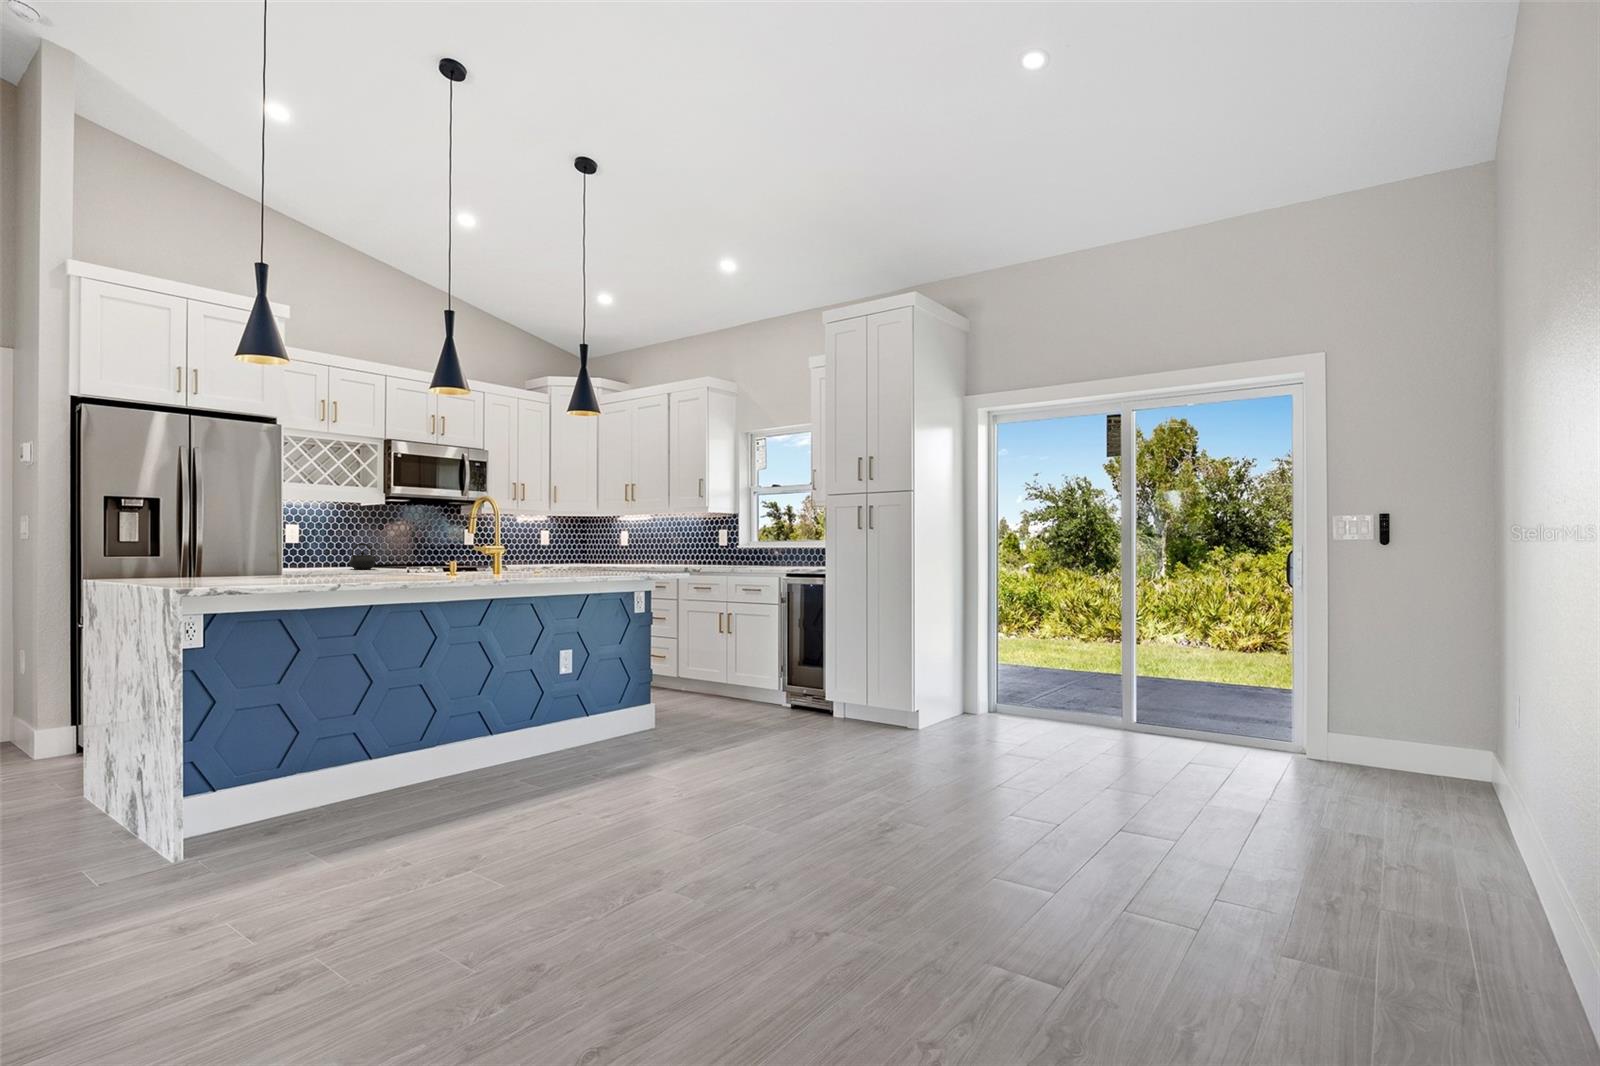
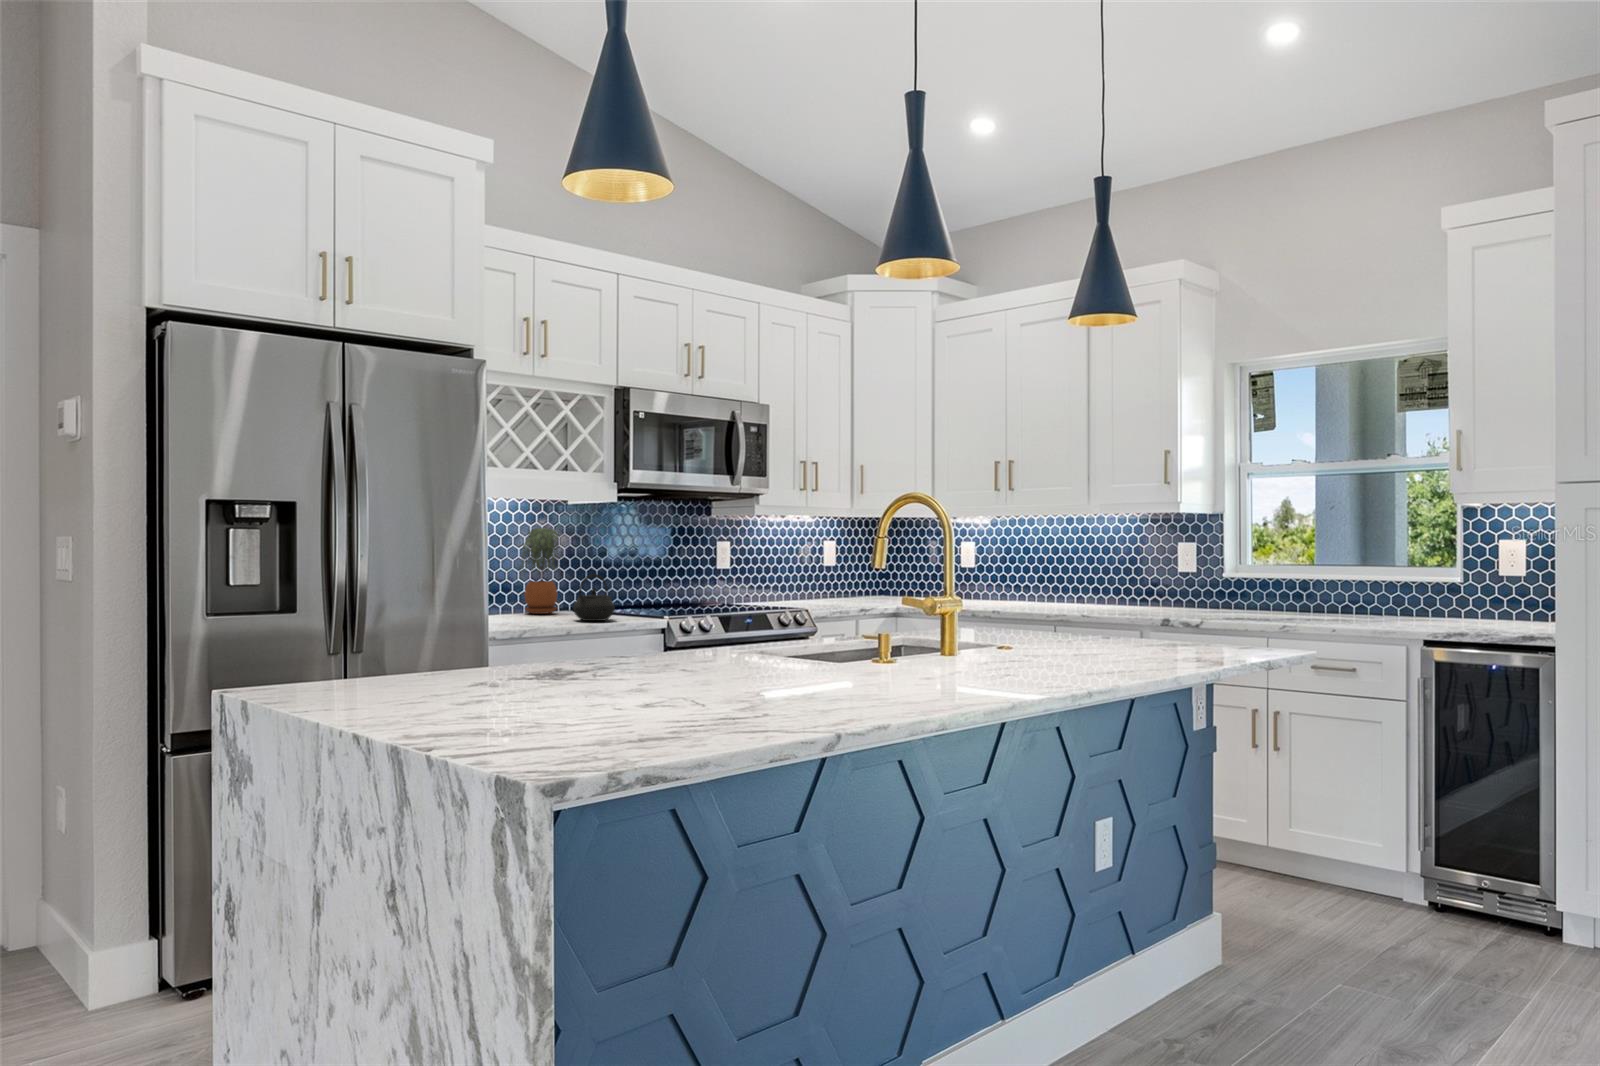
potted plant: none [322,518,349,566] -> present [522,528,559,614]

